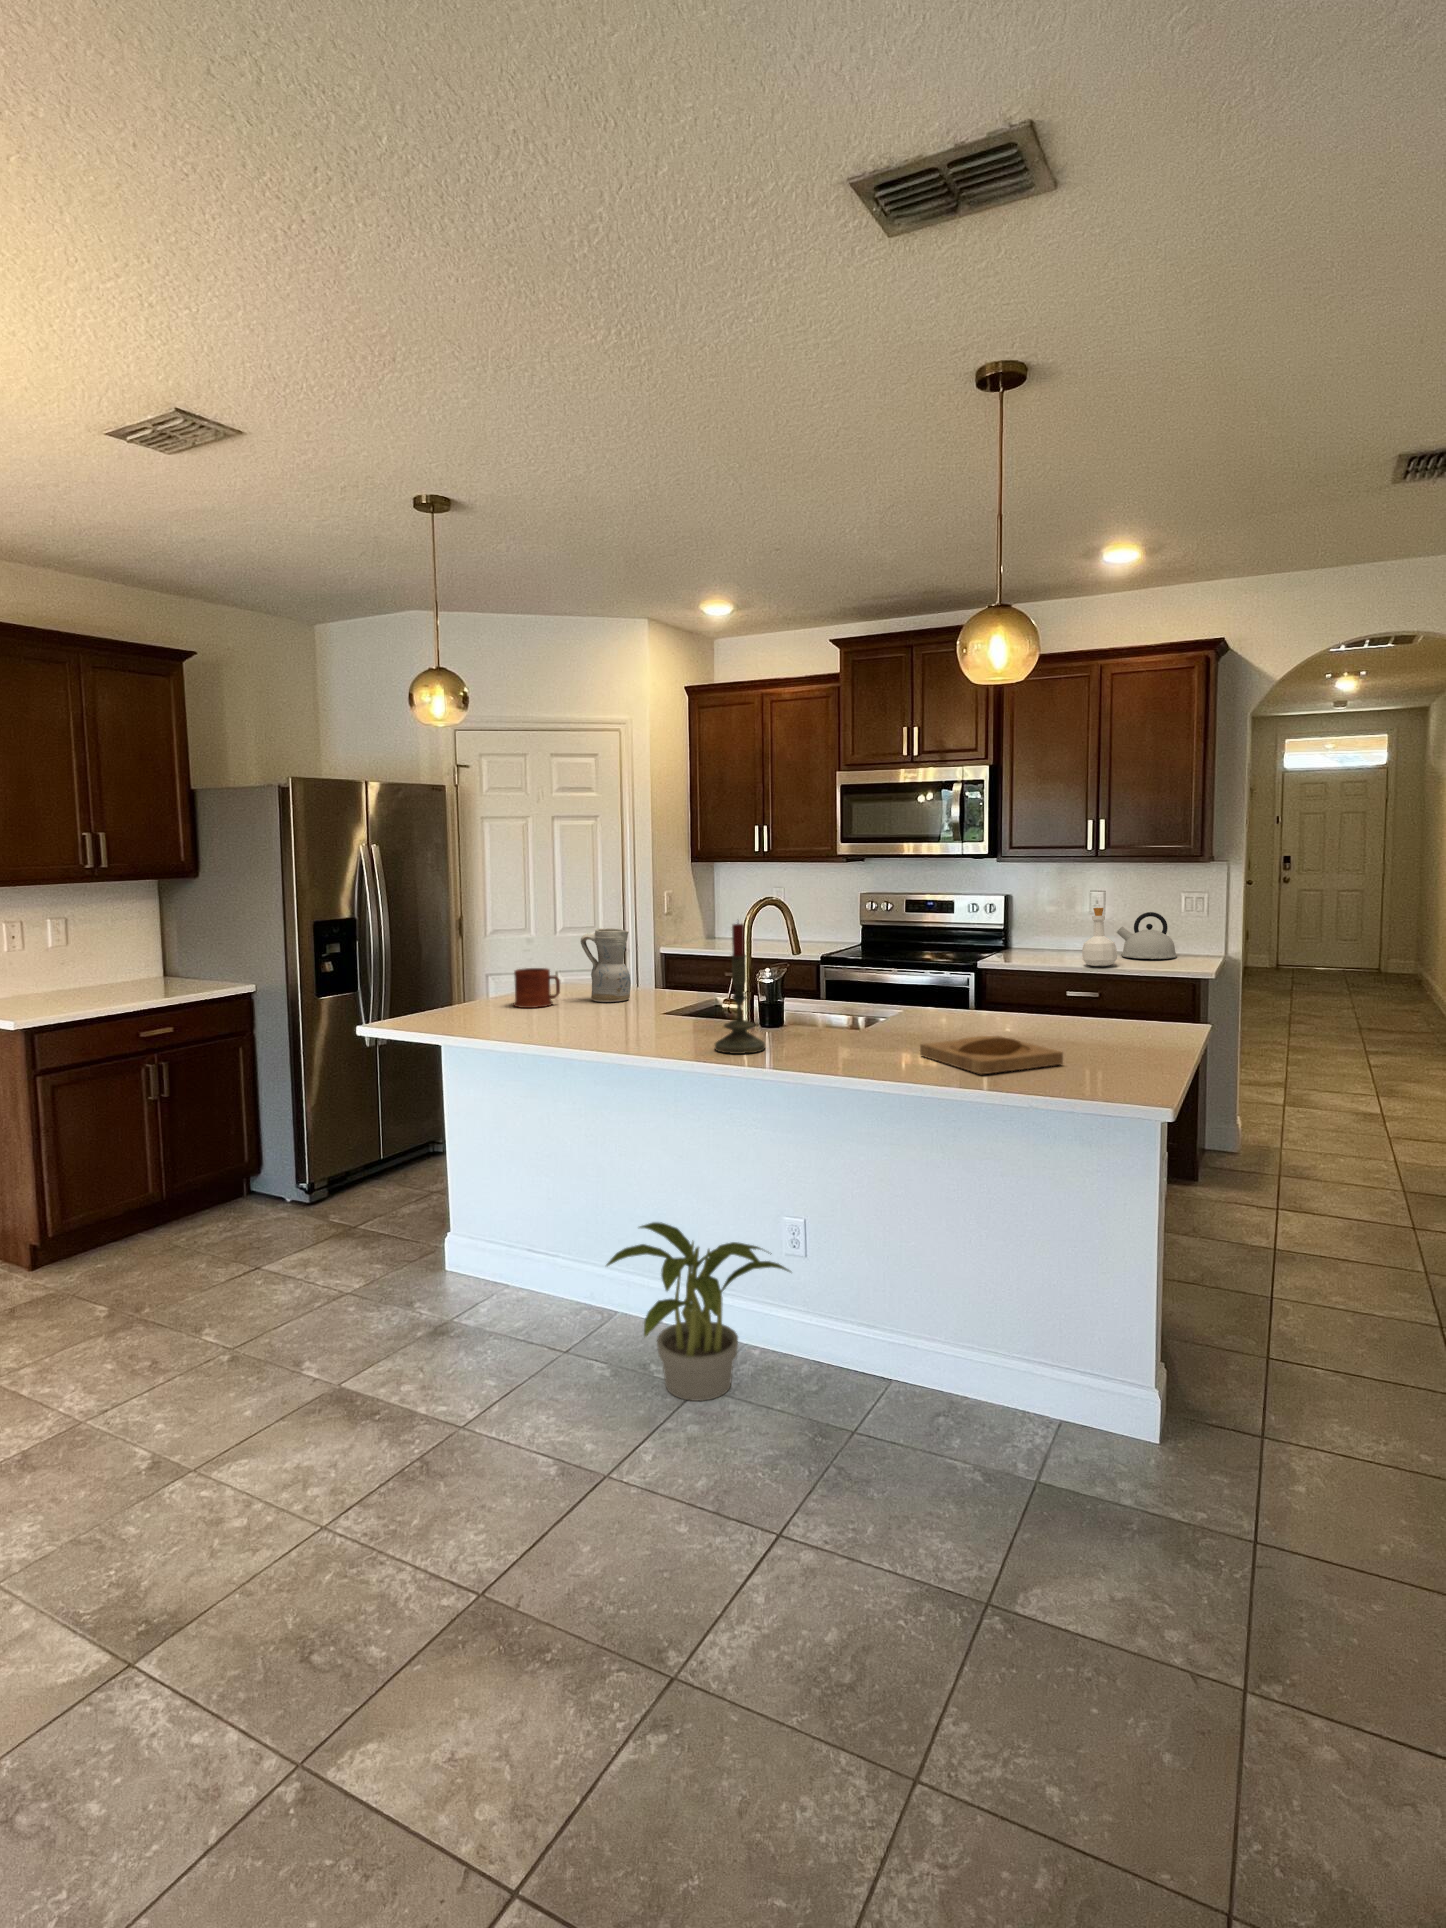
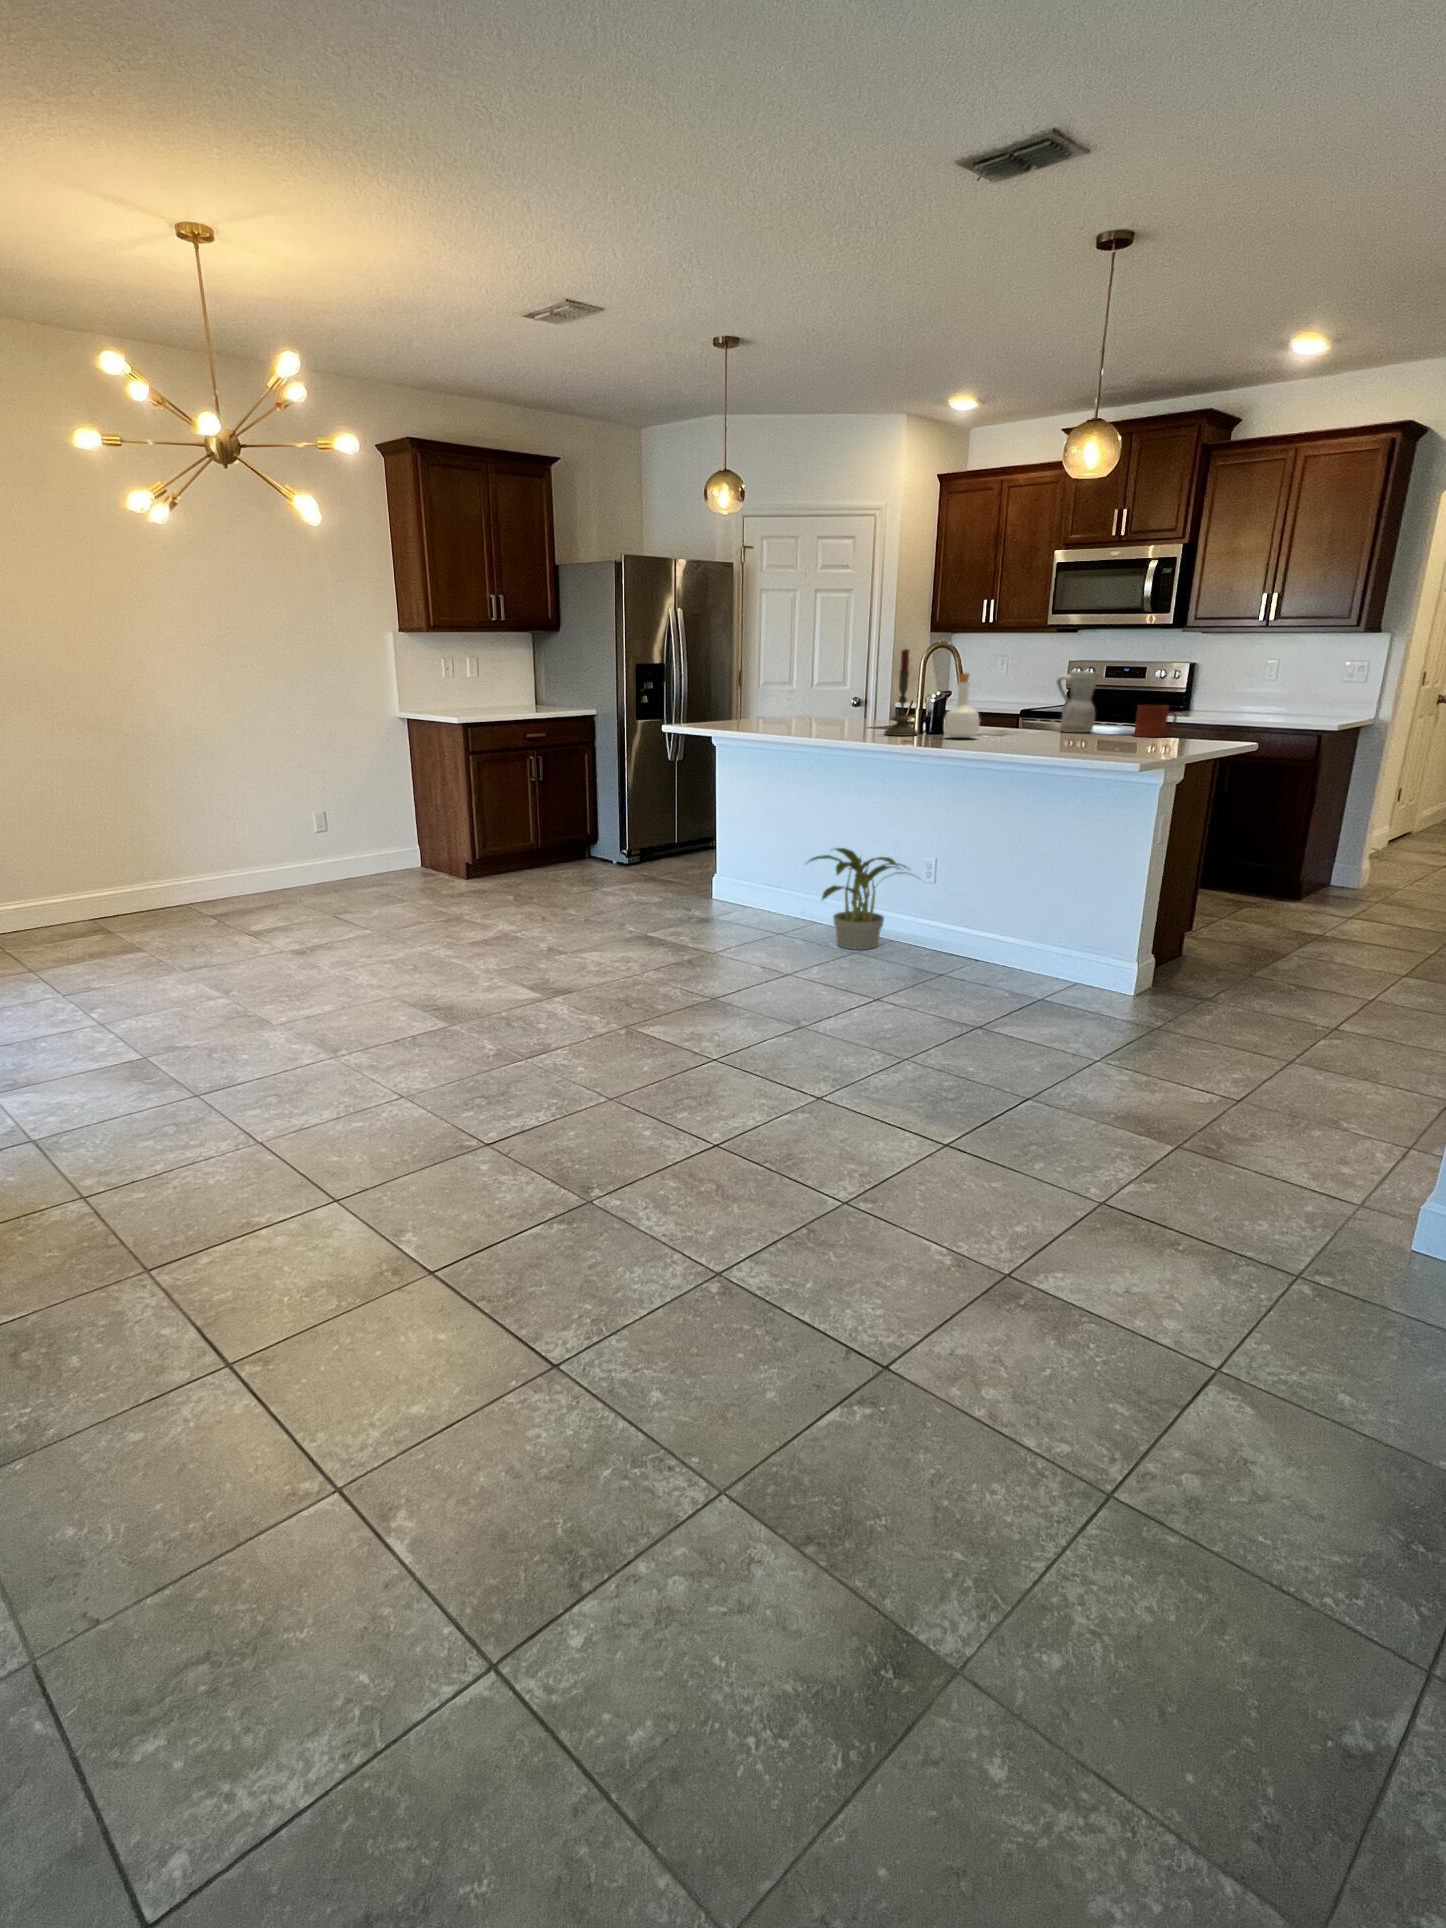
bottle: present [1082,908,1117,966] -> present [944,673,979,738]
kettle: present [1117,912,1177,959] -> none [1276,676,1326,716]
ceramic pitcher: present [581,928,631,1002] -> present [1057,671,1099,732]
mug: present [513,968,560,1008] -> present [1133,705,1177,737]
tray: present [920,1036,1063,1074] -> none [1015,728,1105,745]

